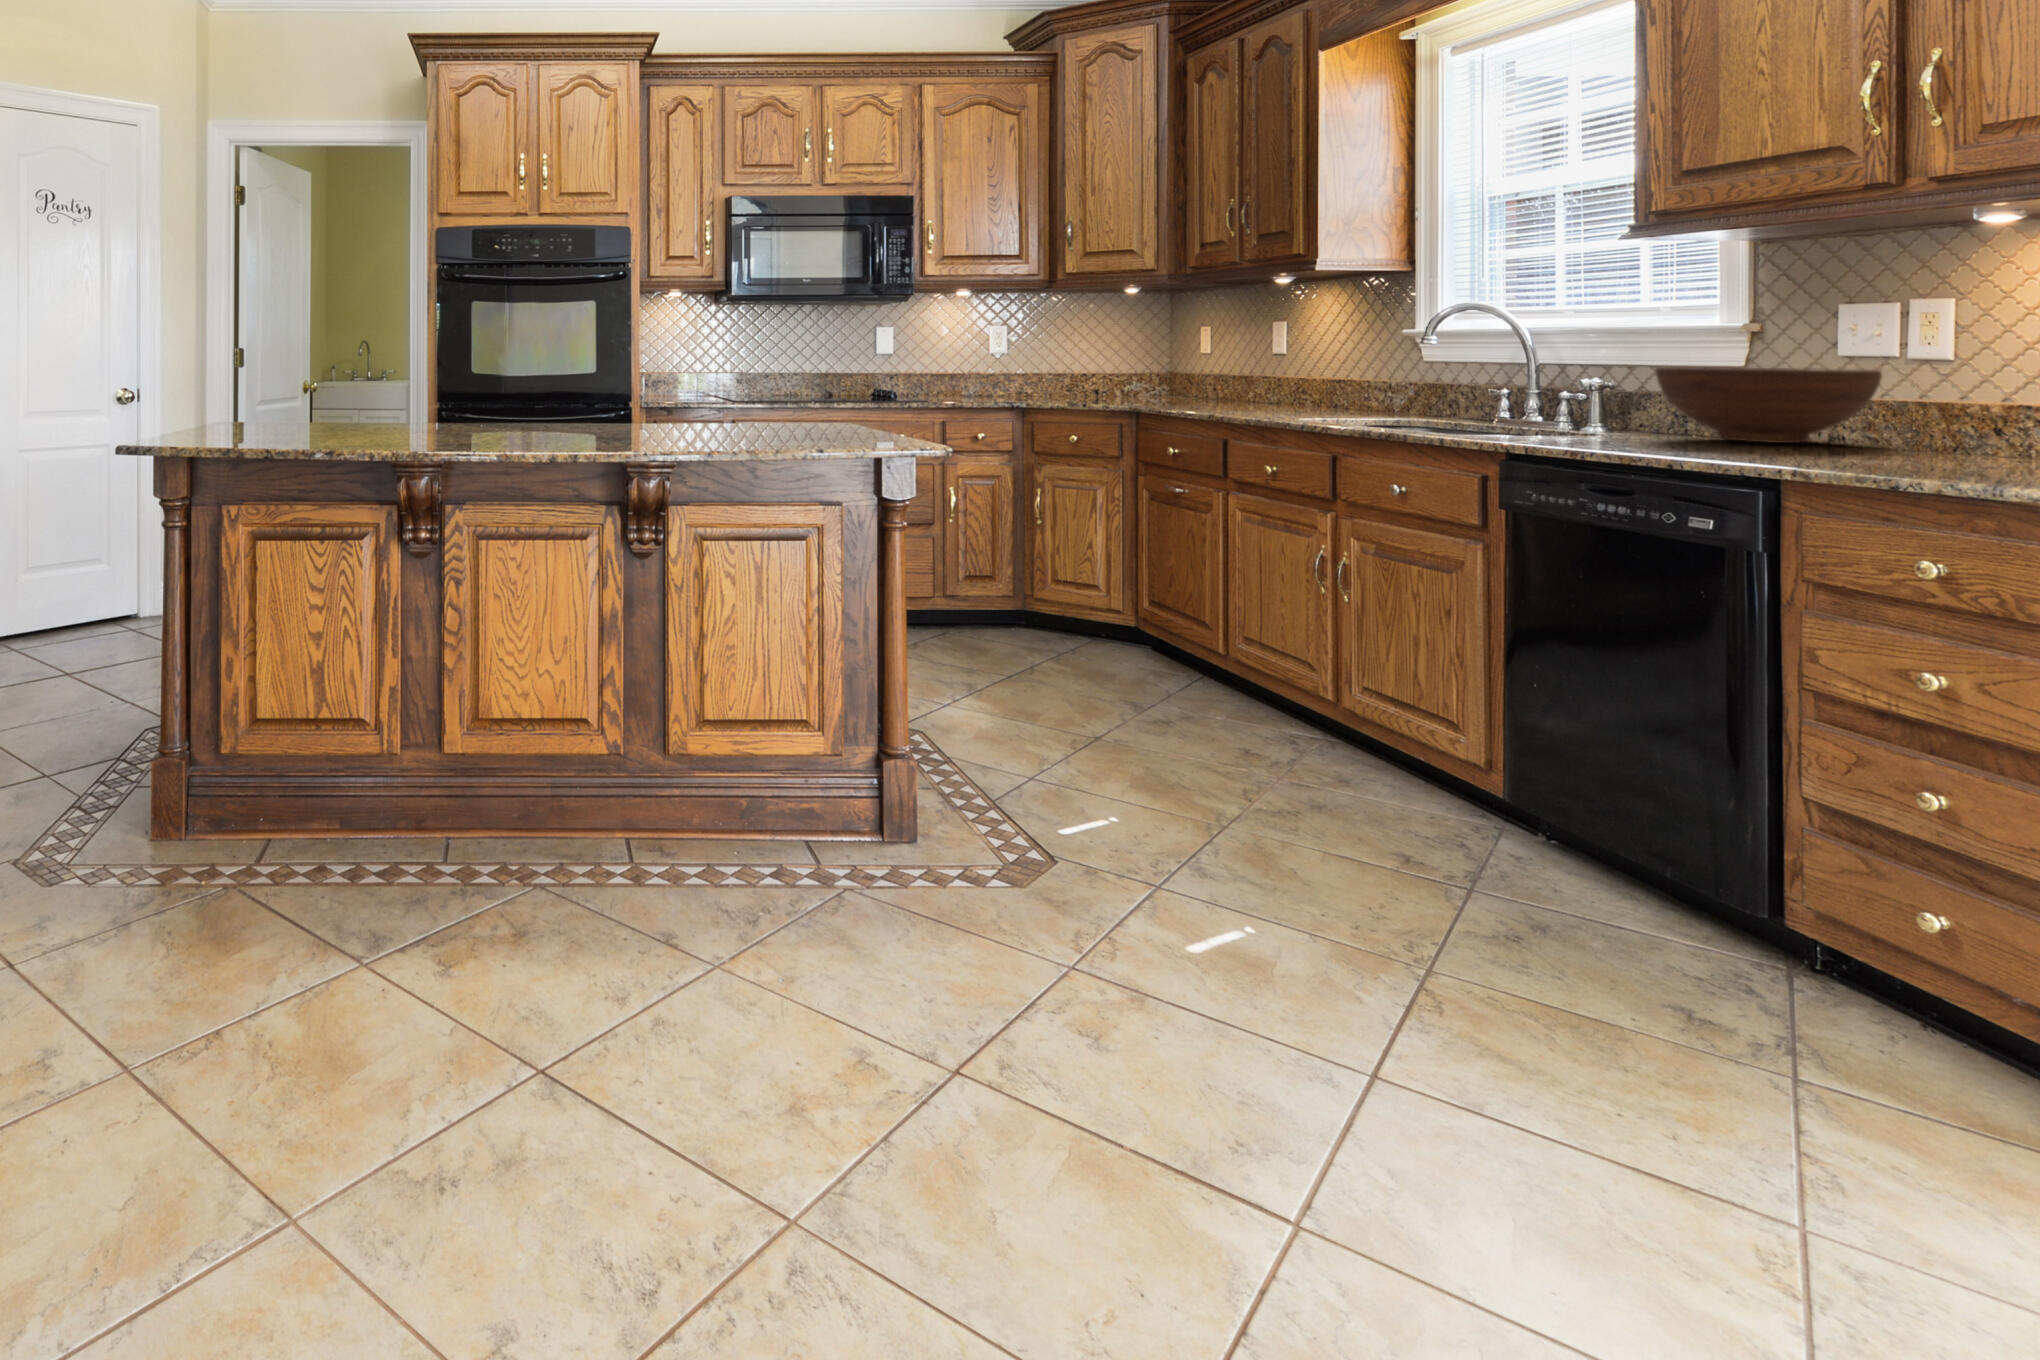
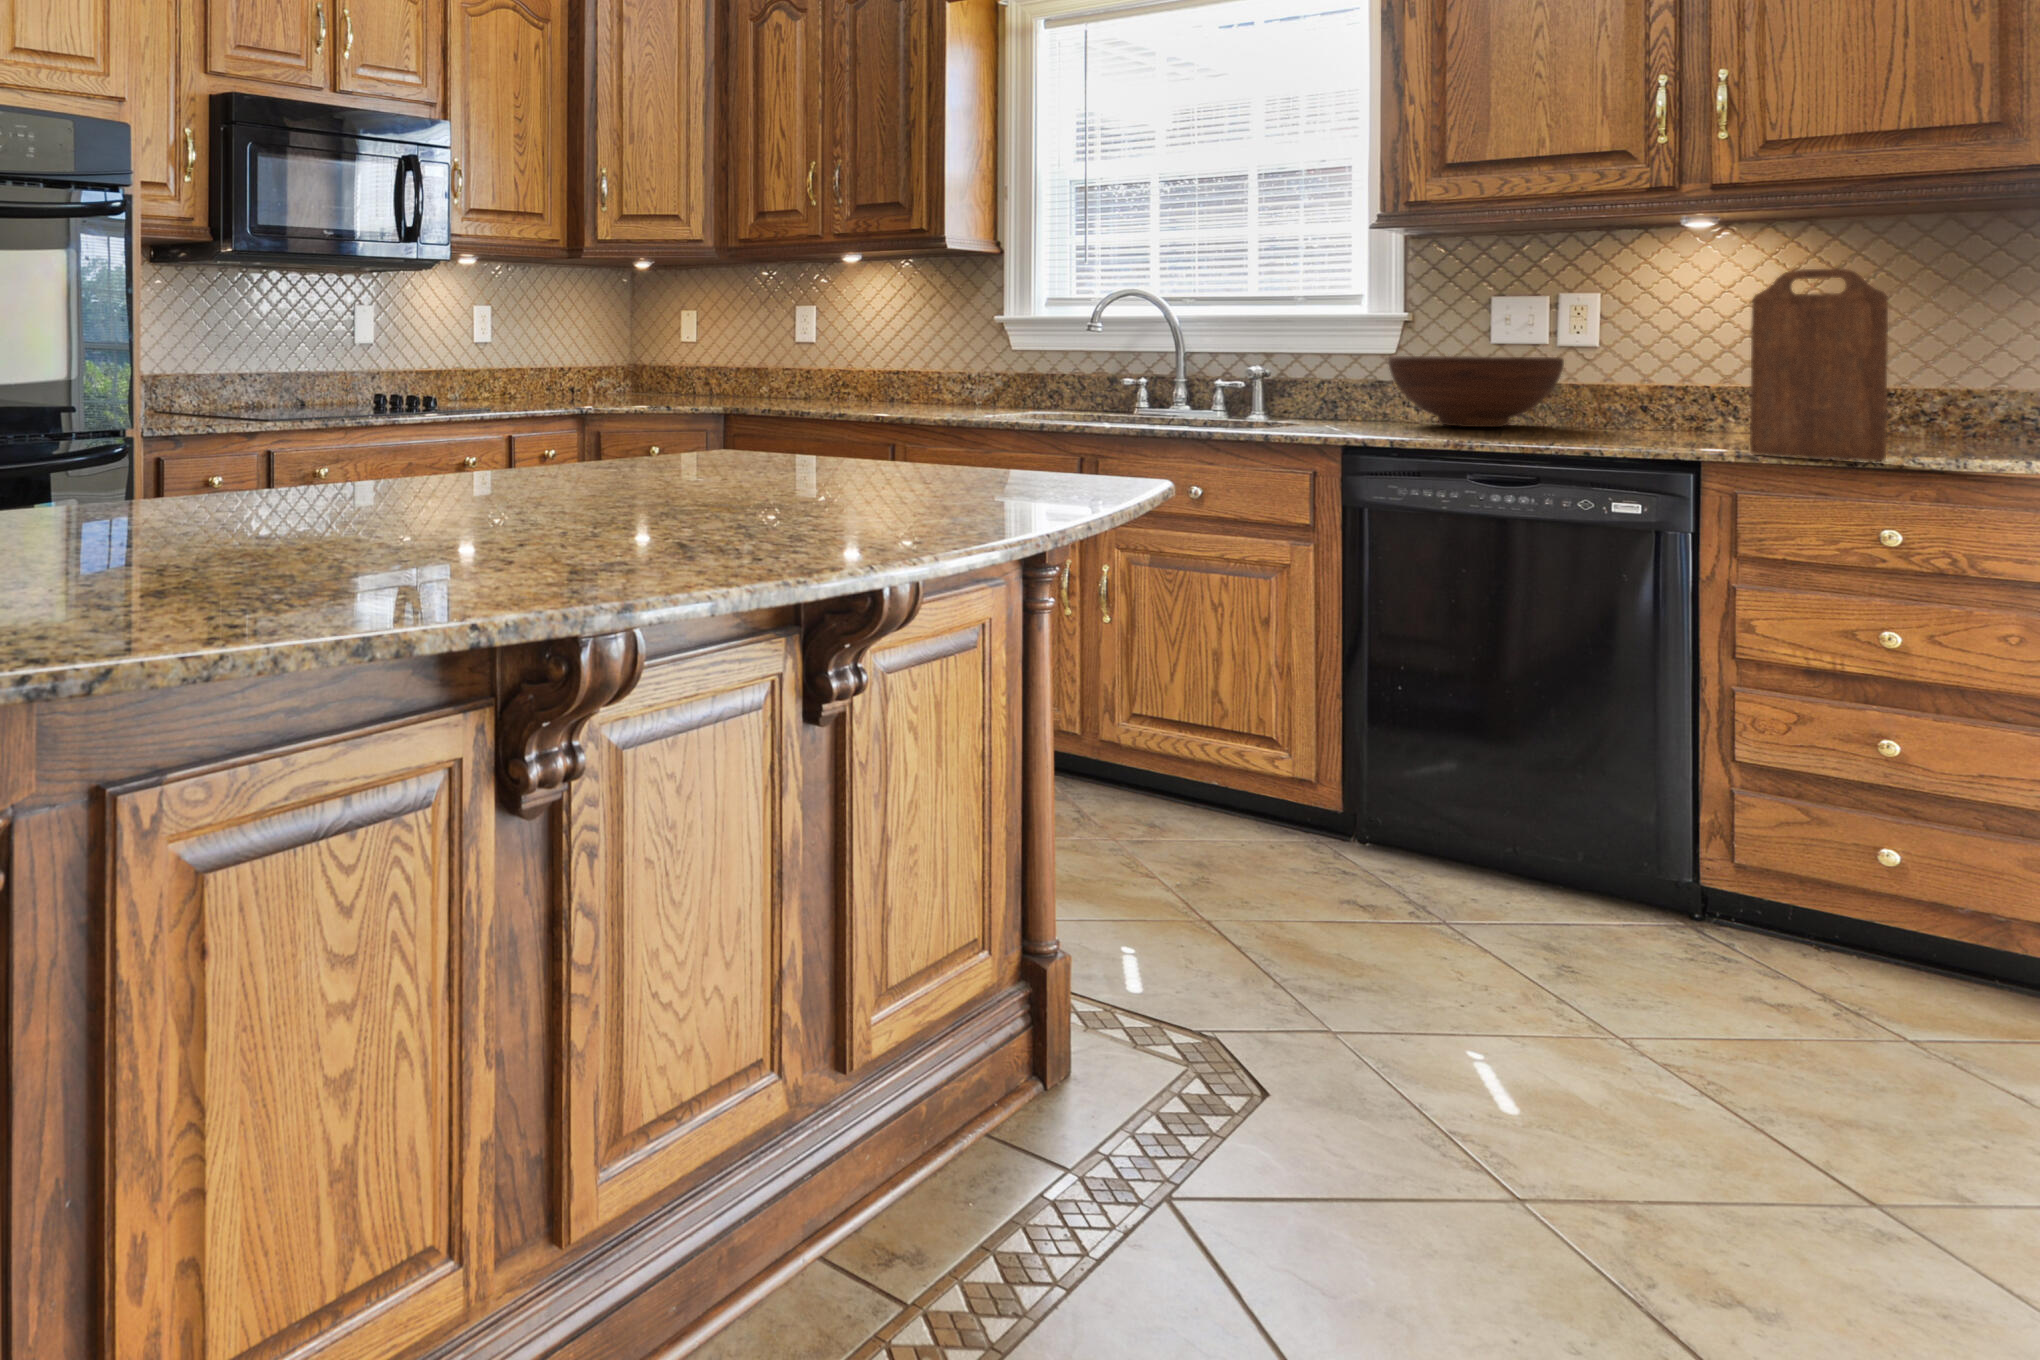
cutting board: none [1883,271,2002,488] -> present [1750,268,1888,462]

